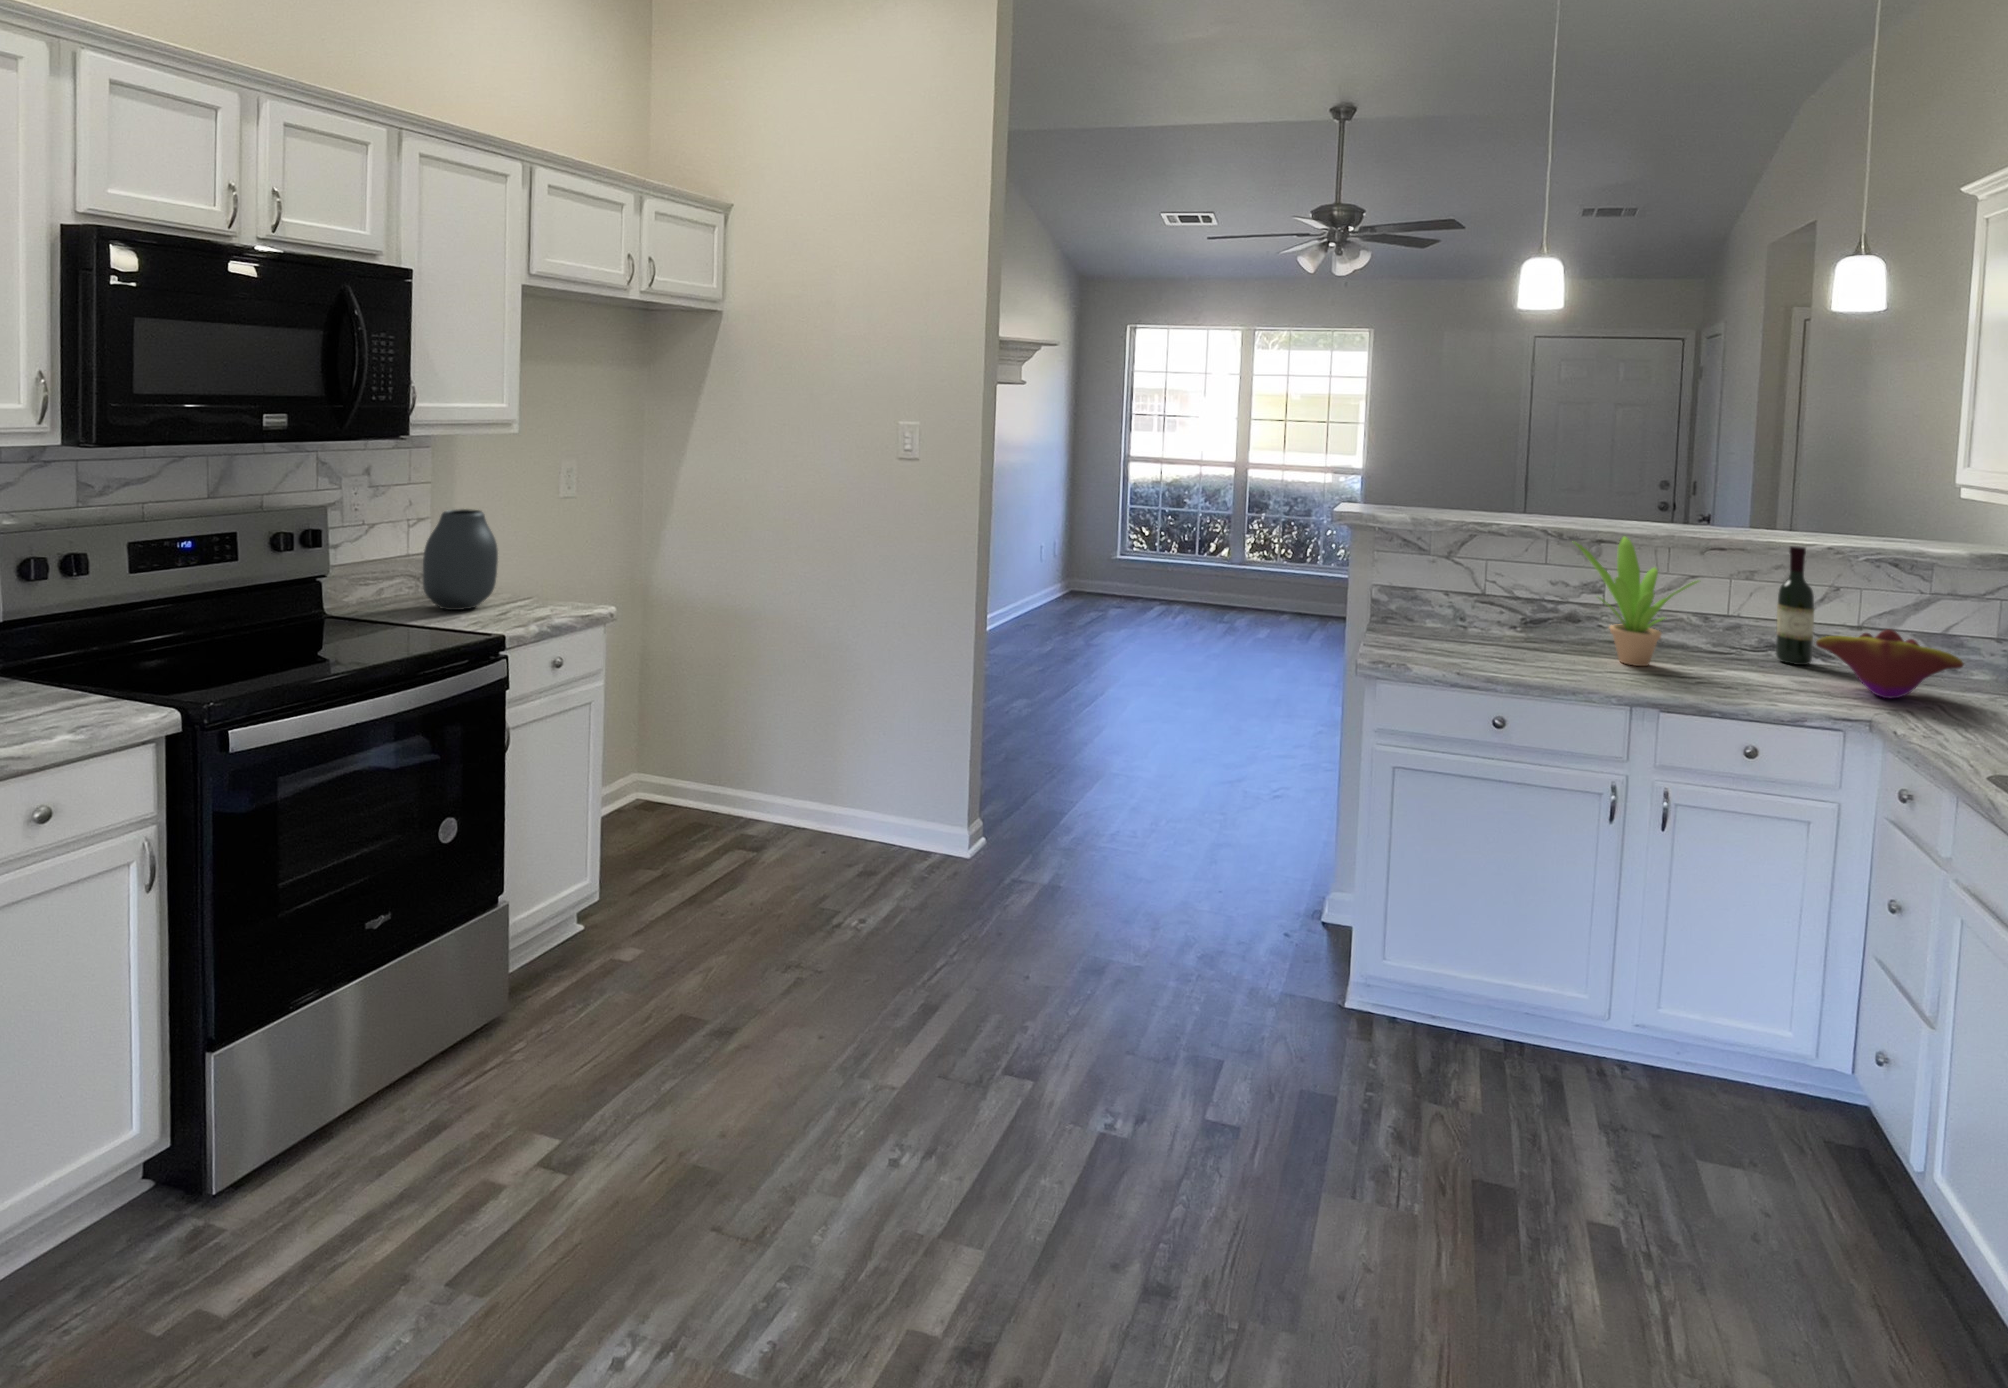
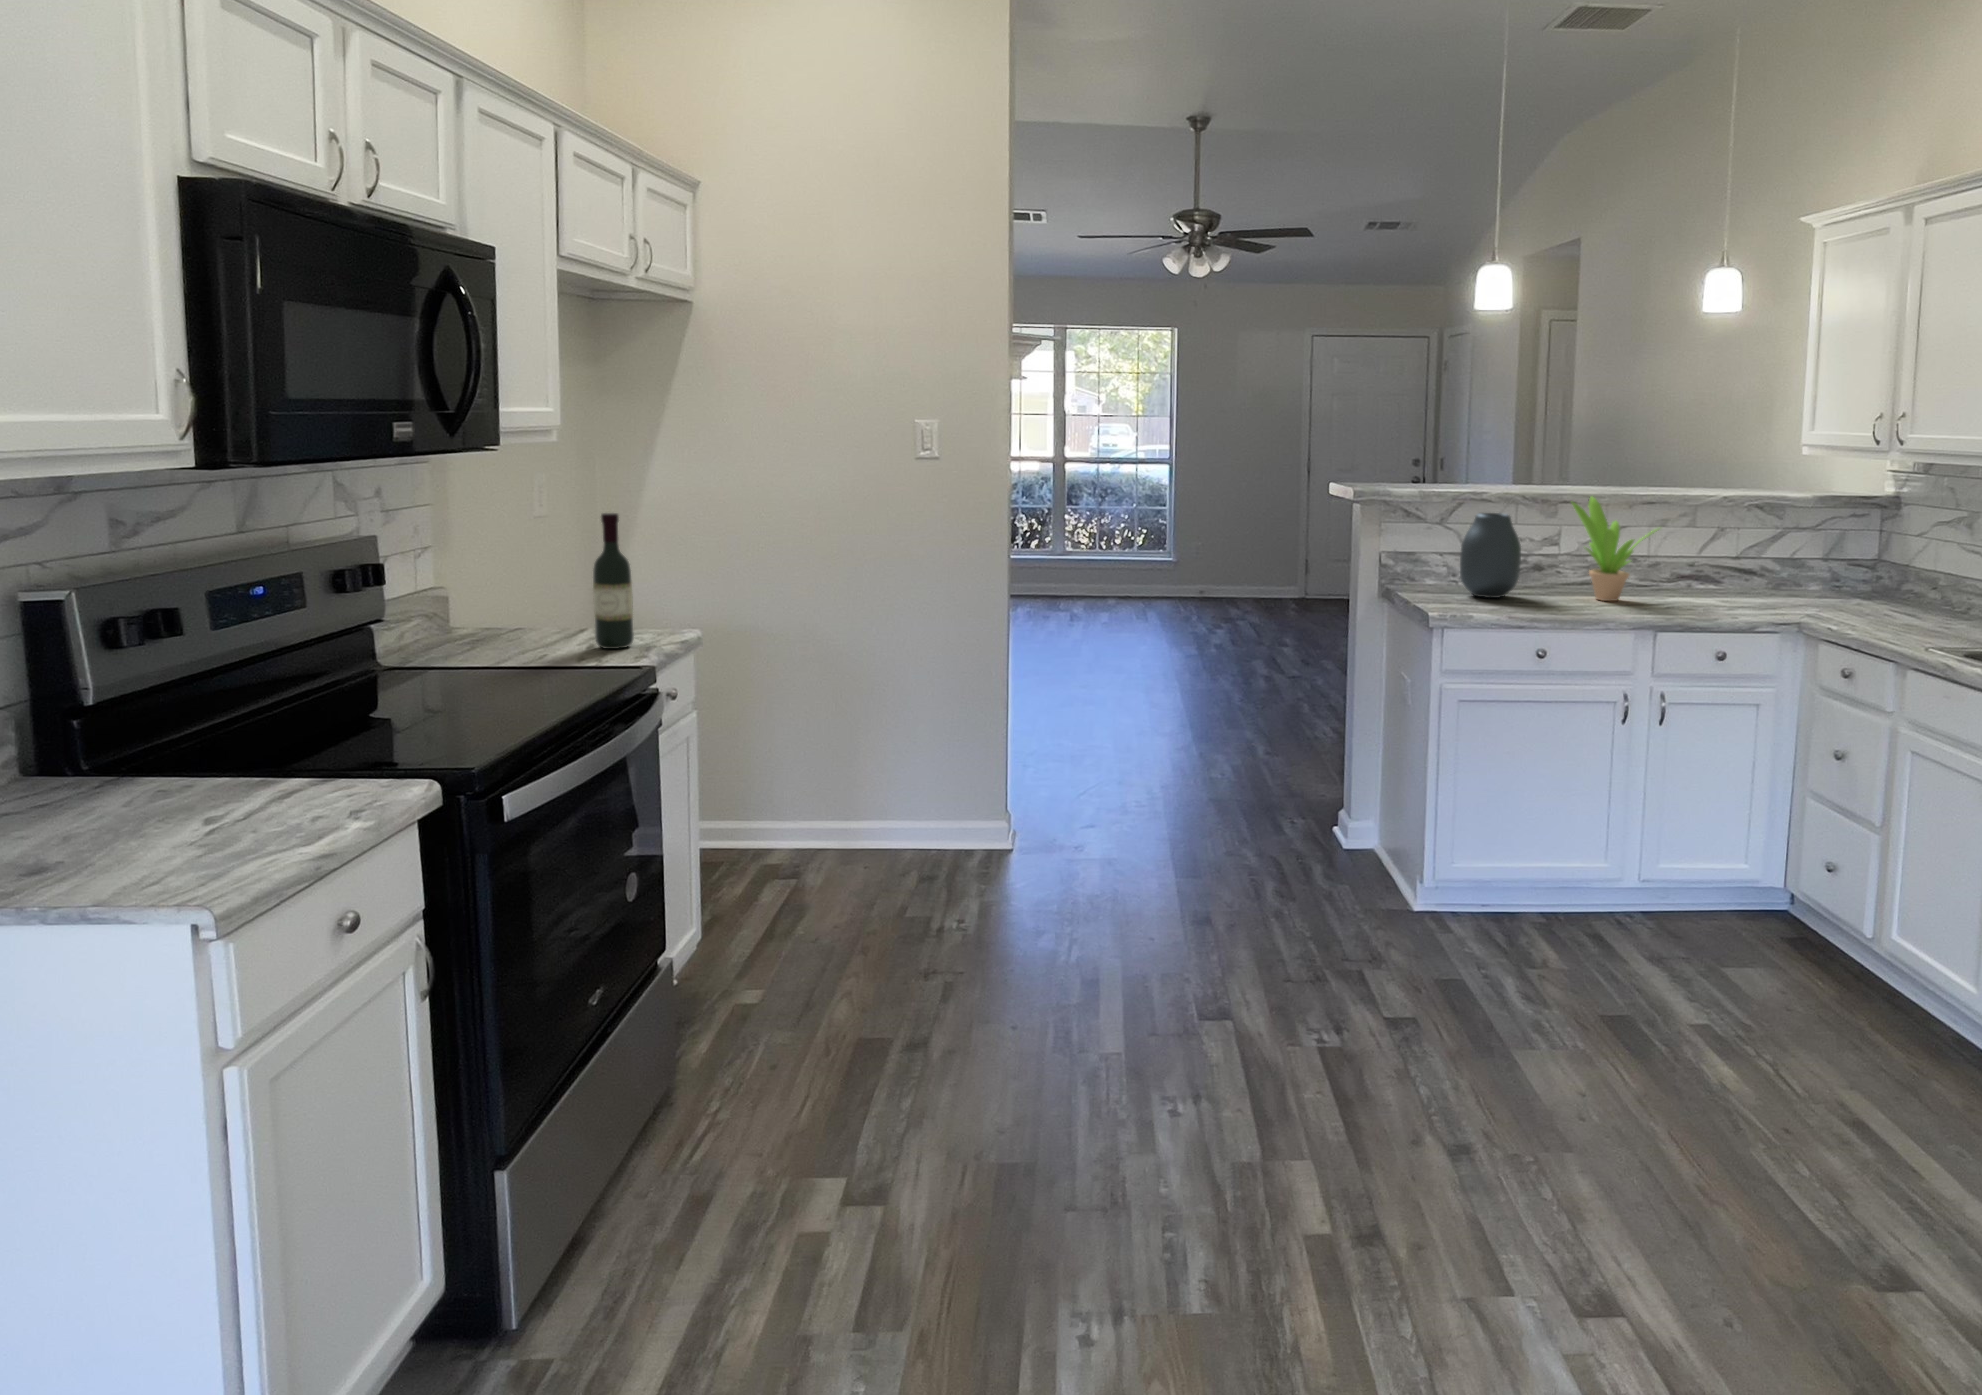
vase: present [423,509,498,610] -> present [1460,513,1521,598]
wine bottle: present [1776,546,1814,665] -> present [593,513,634,649]
decorative bowl: present [1816,629,1964,698] -> none [1736,555,1837,607]

